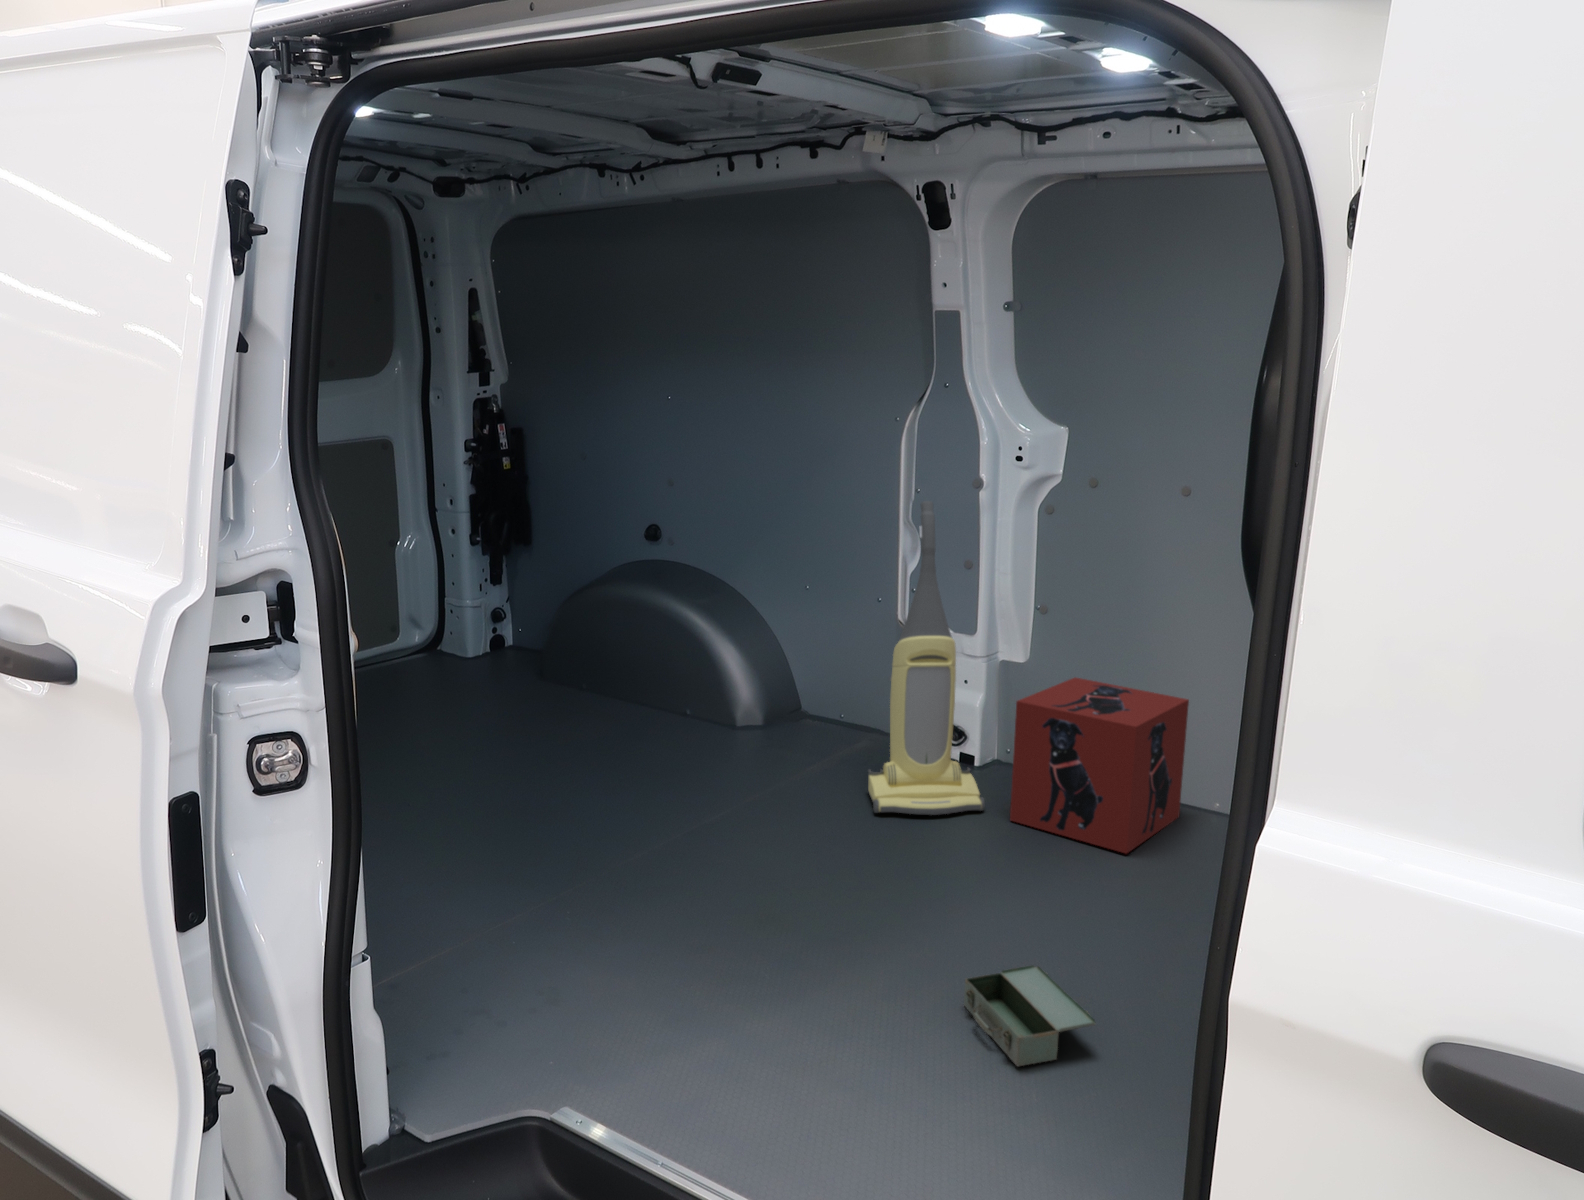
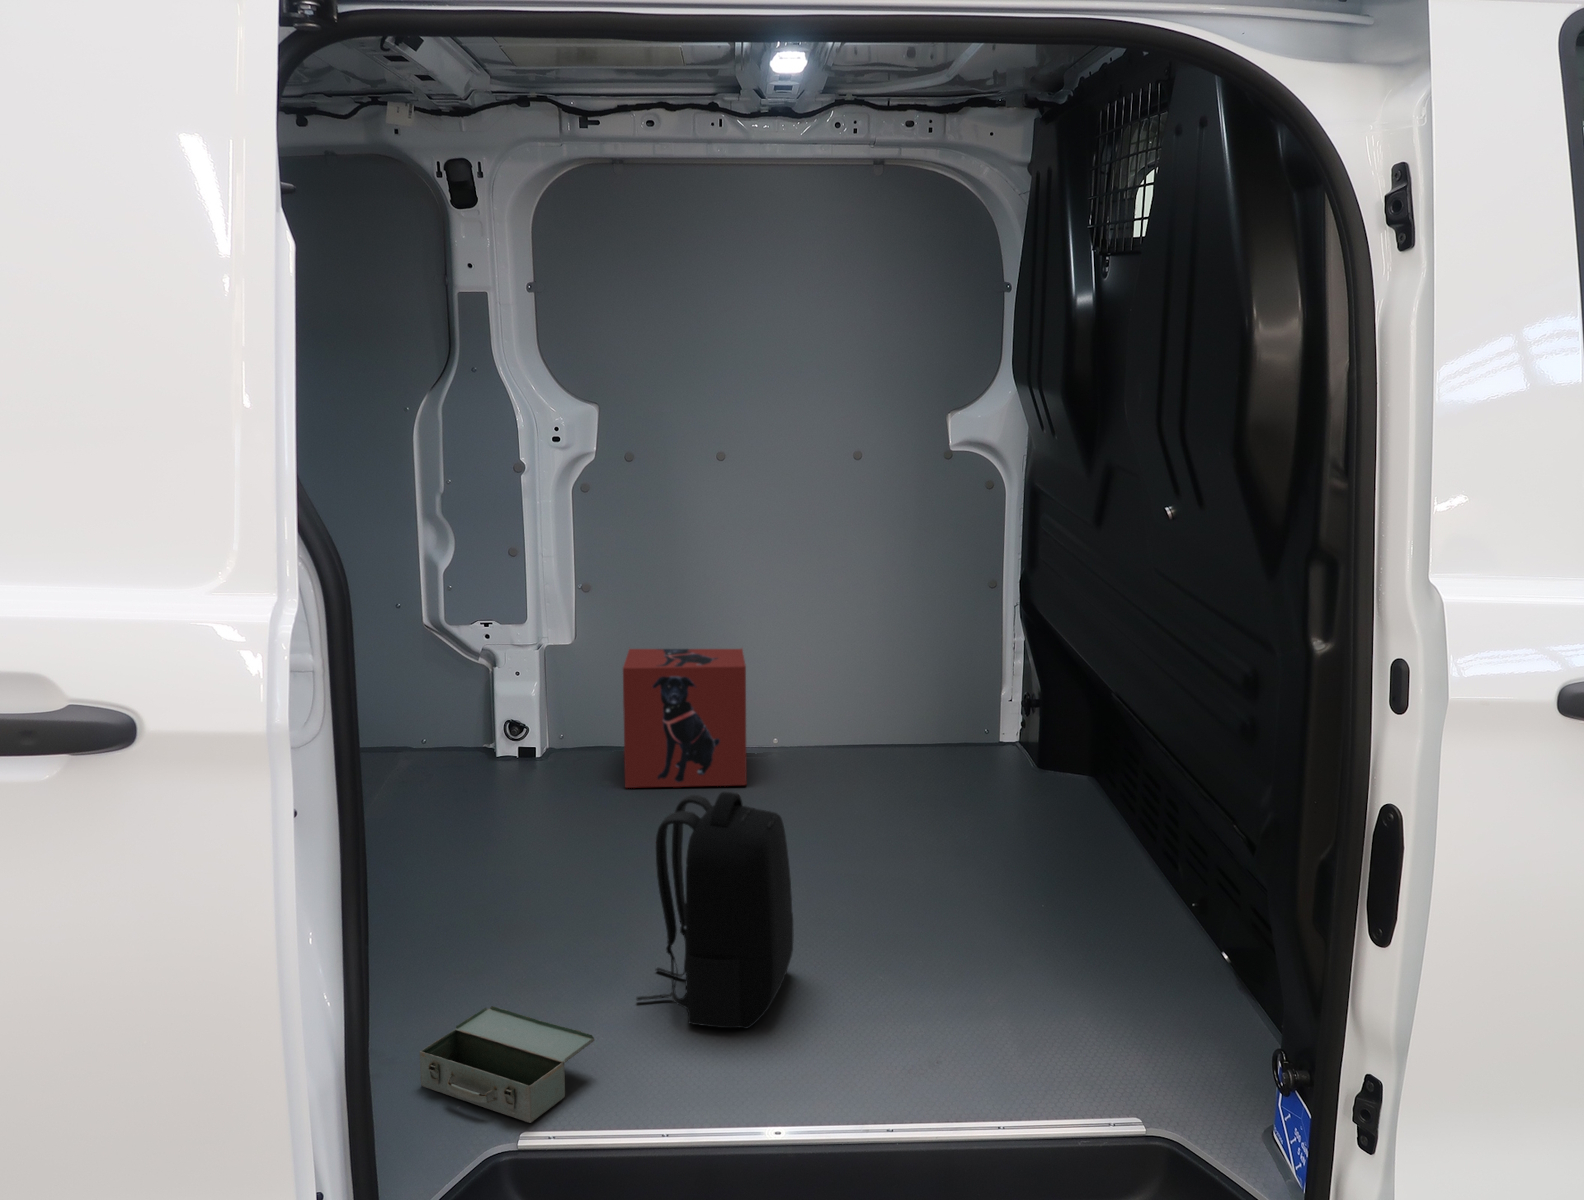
vacuum cleaner: present [868,501,985,815] -> none [466,483,594,813]
backpack: none [737,853,891,1092] -> present [637,792,794,1029]
toolbox: present [964,965,1096,1066] -> present [420,1006,595,1123]

